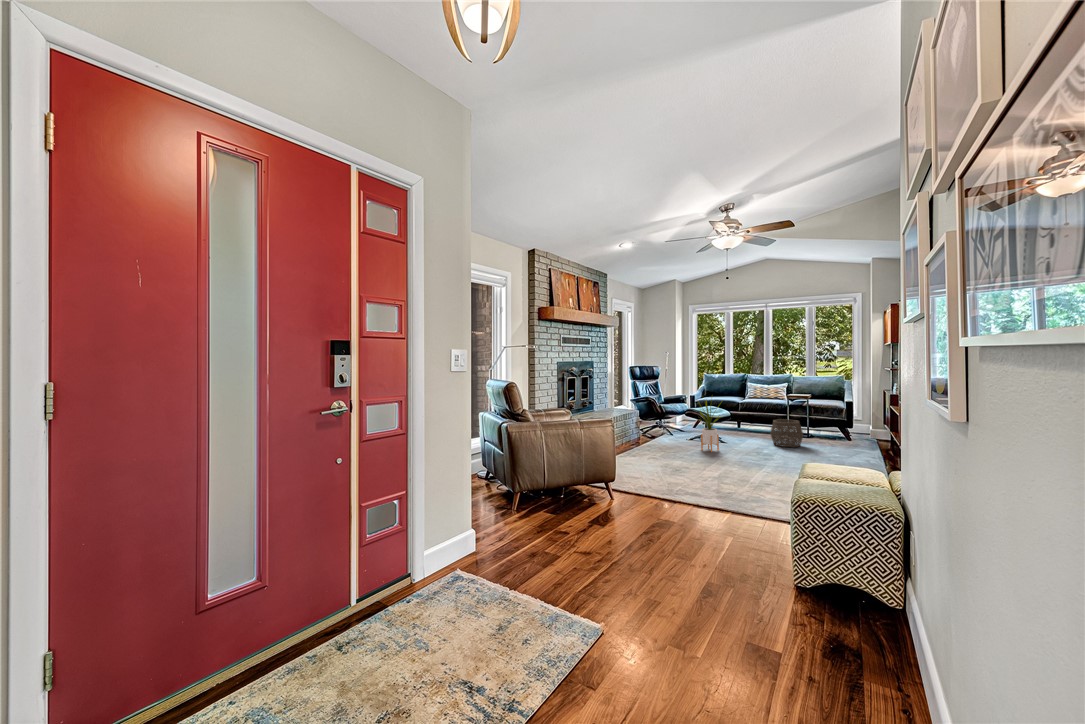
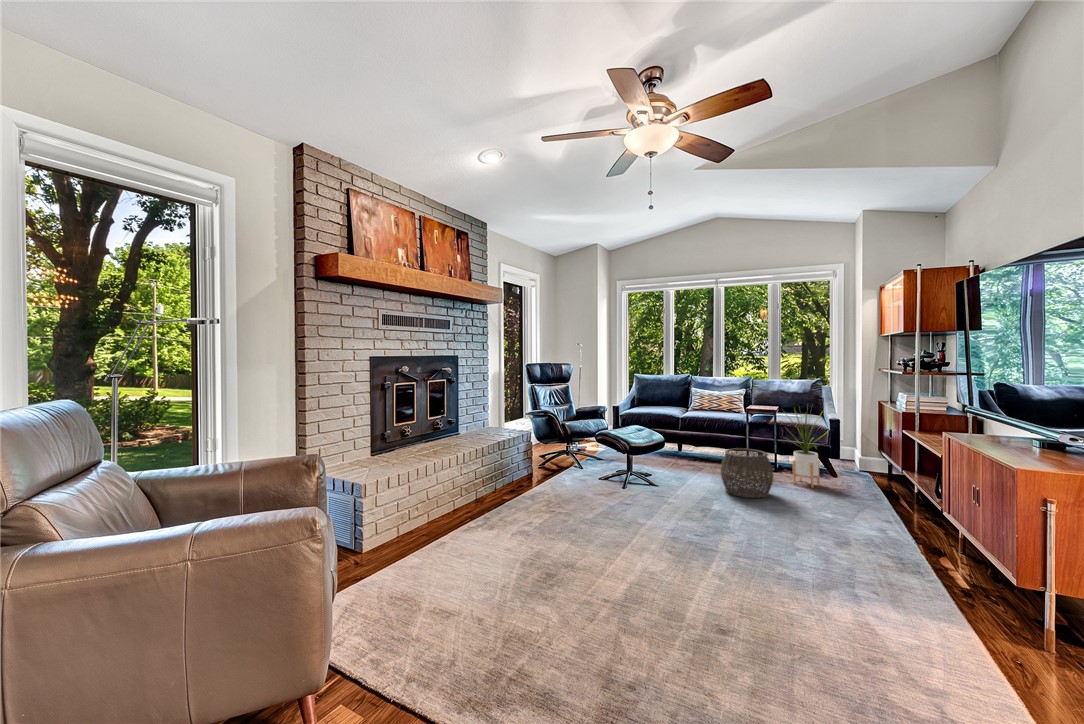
house plant: present [700,400,719,452] -> present [793,412,825,488]

